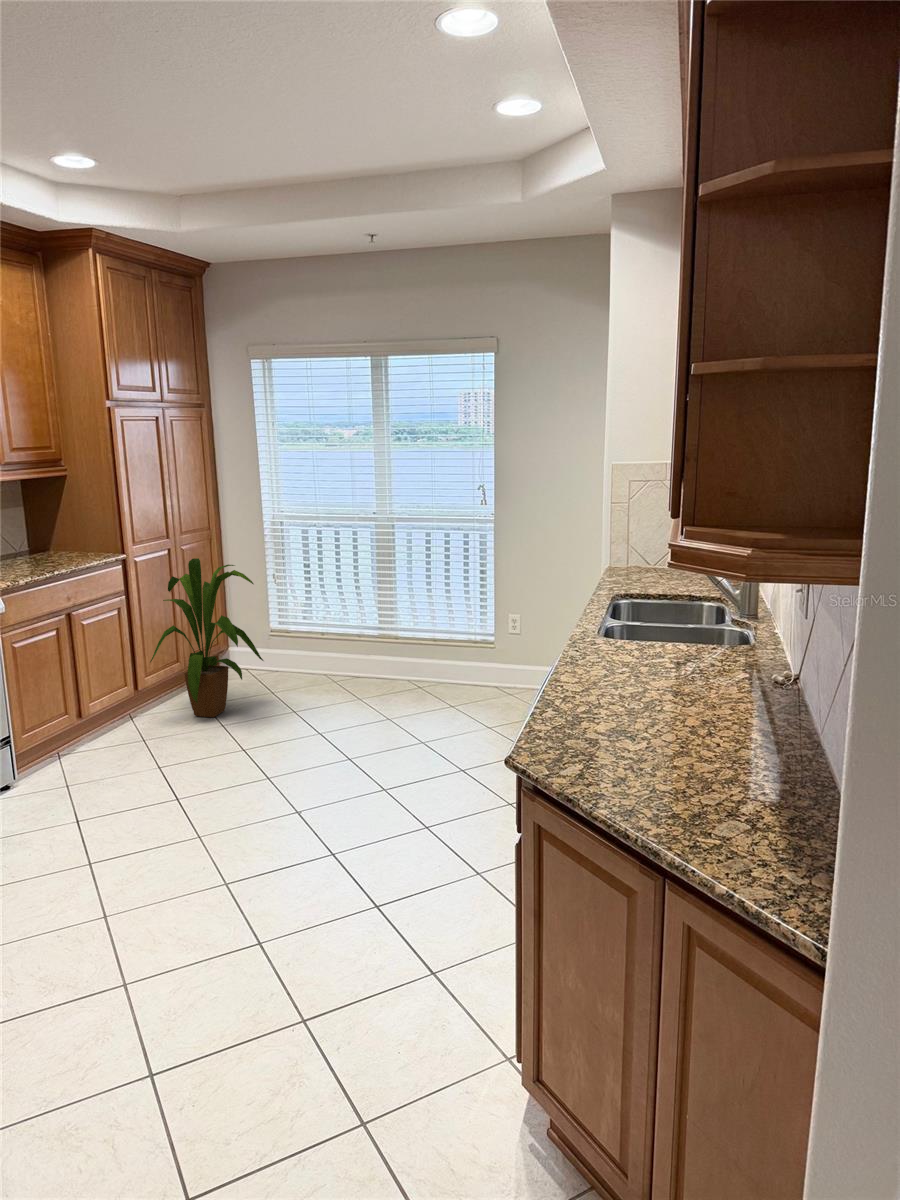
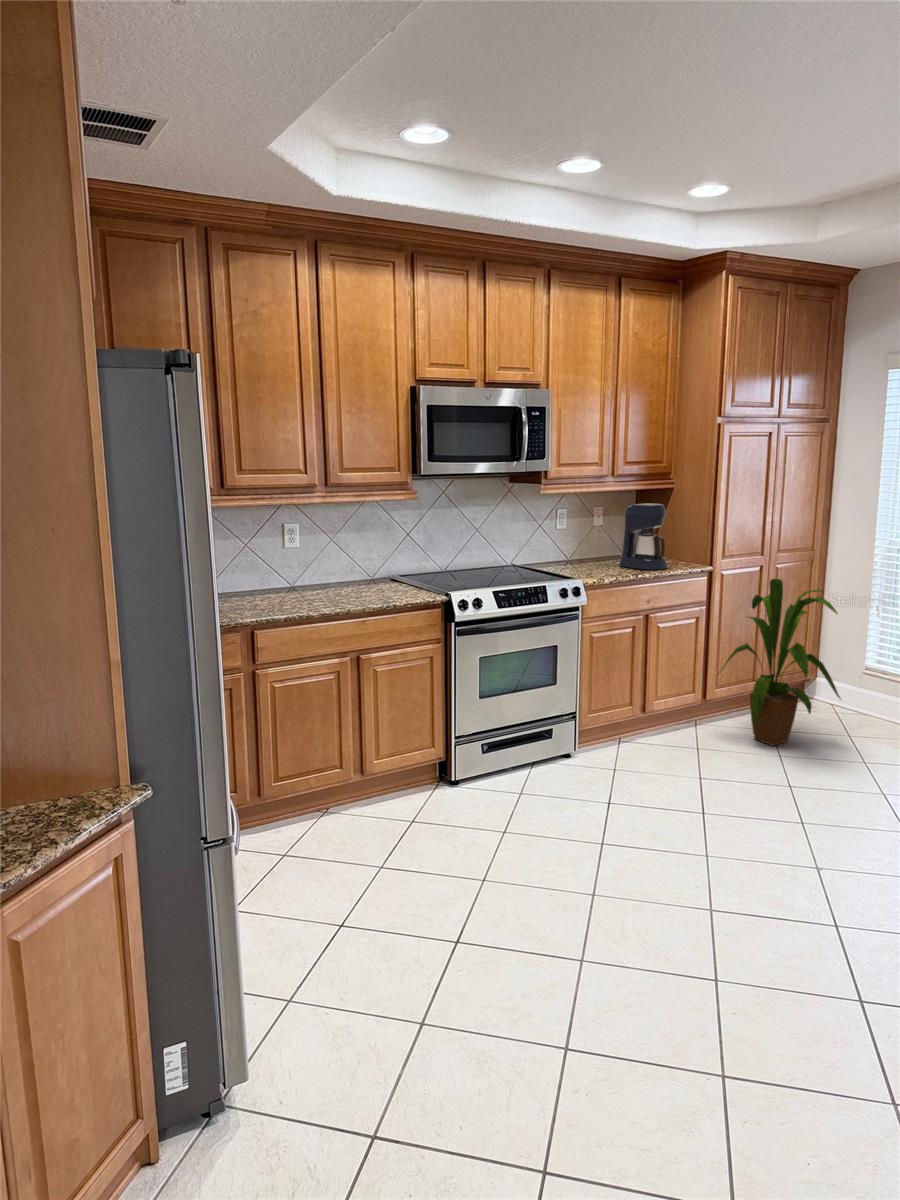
coffee maker: none [19,494,80,566] -> present [619,503,668,570]

